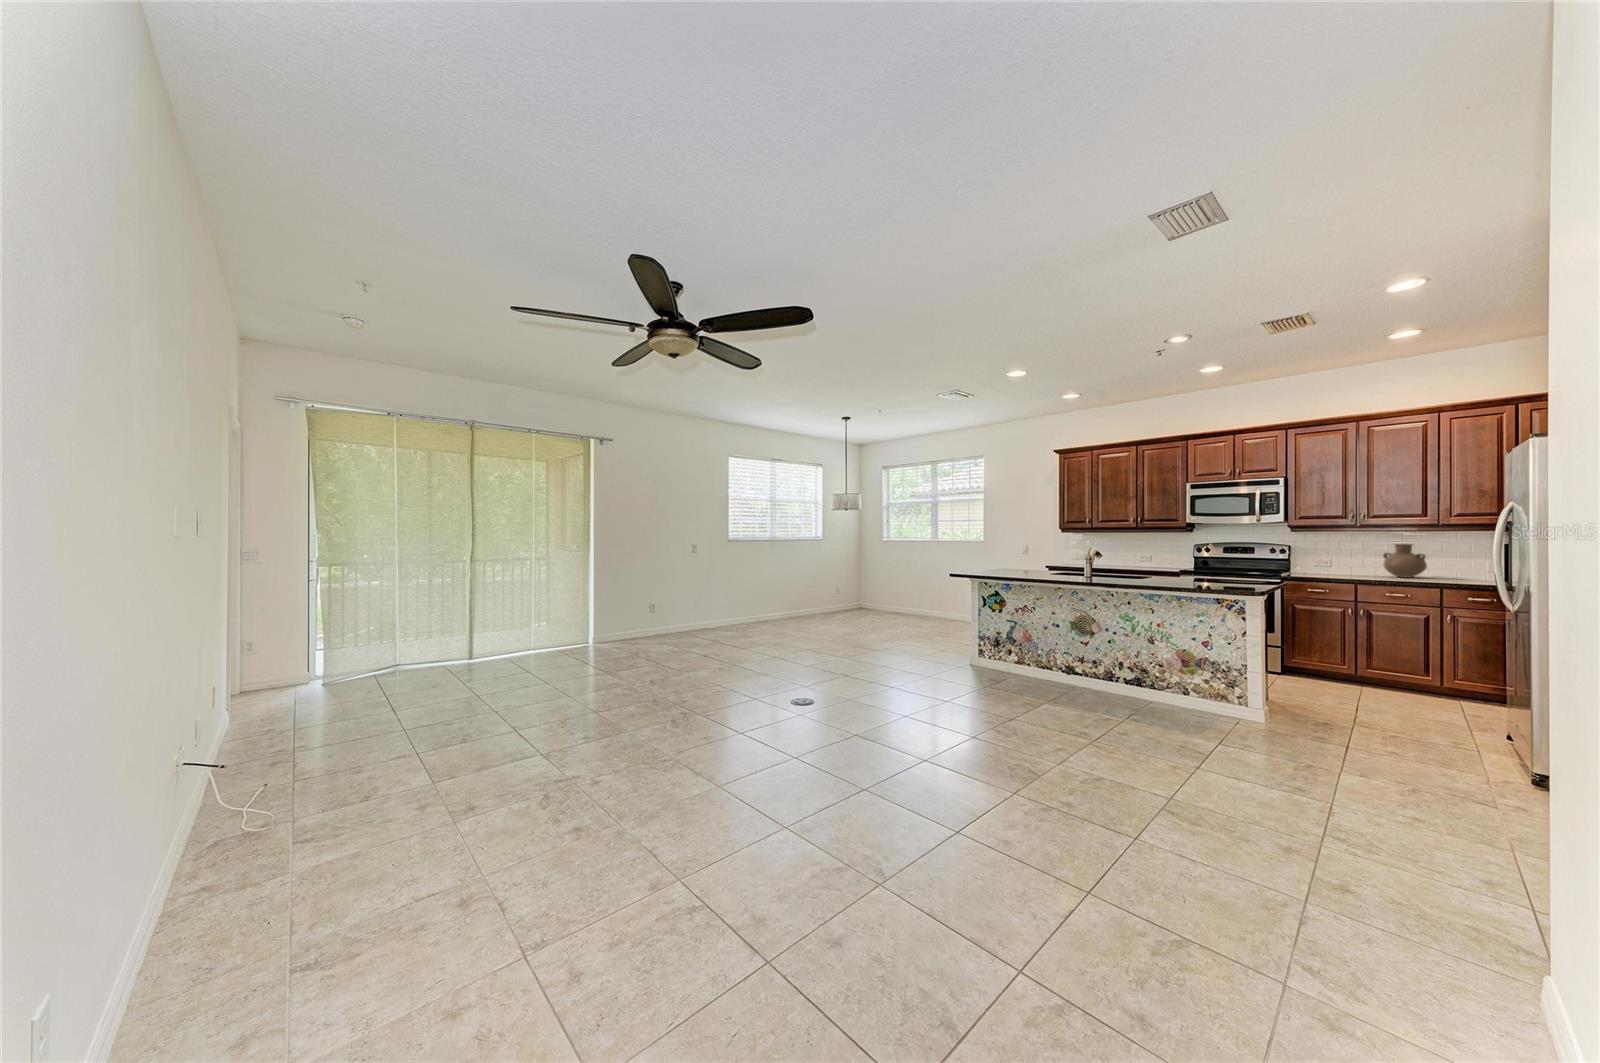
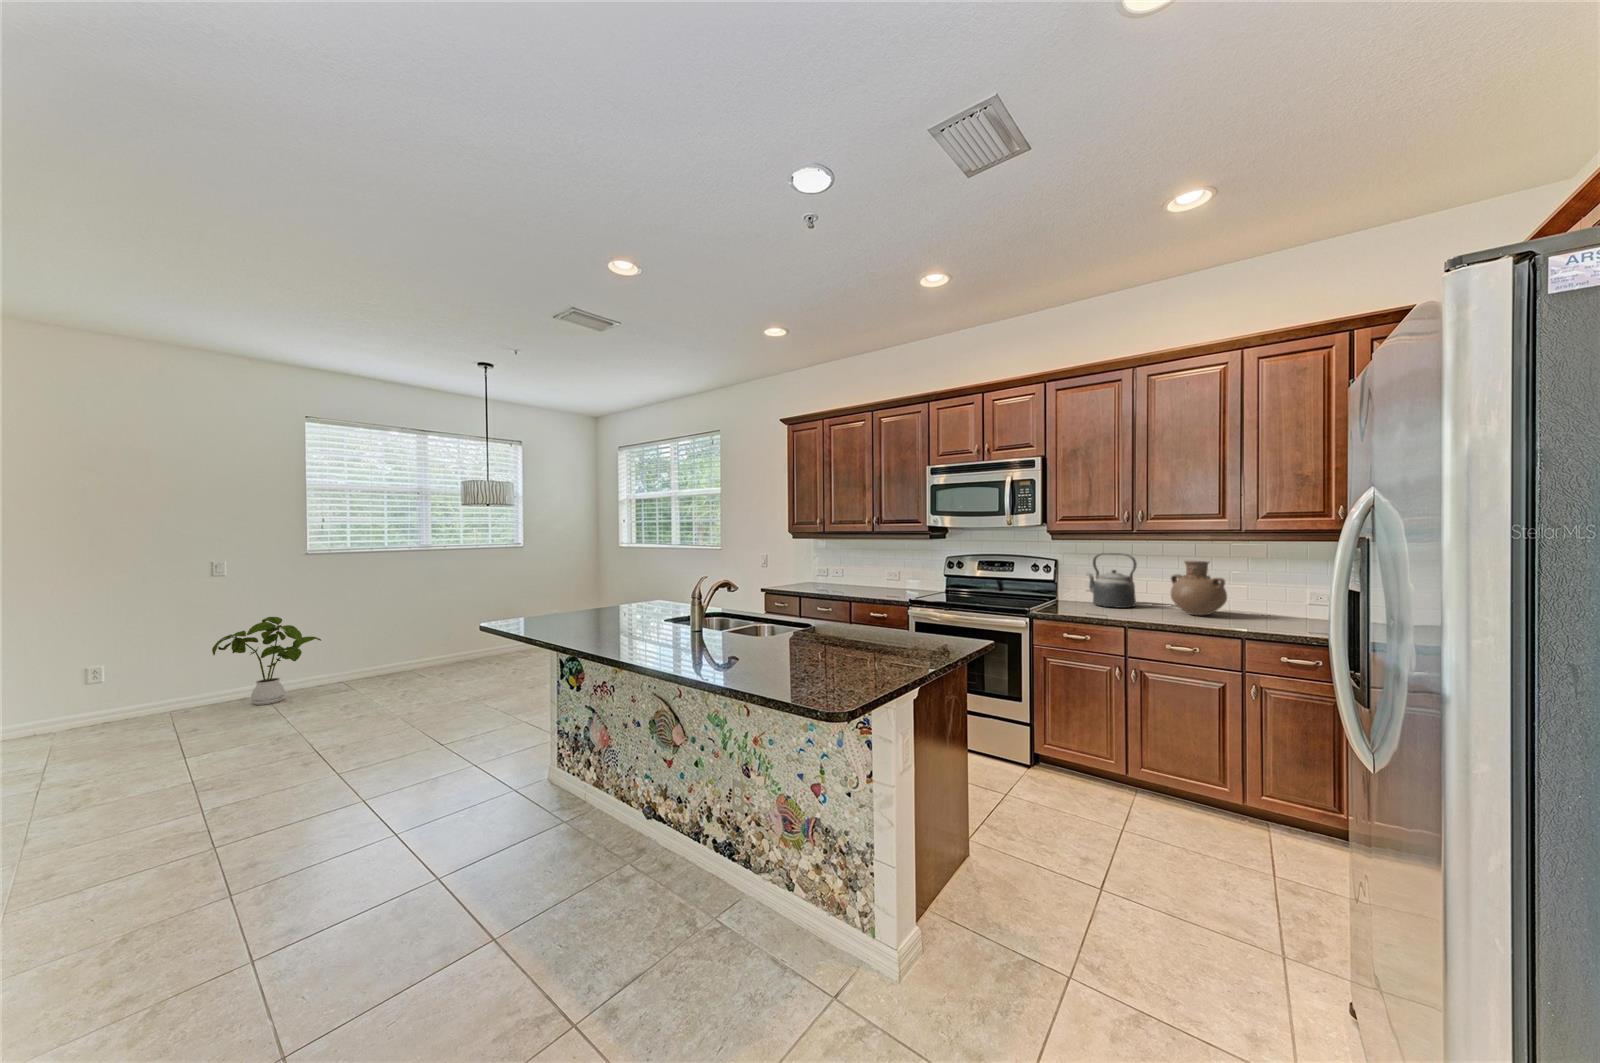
kettle: none [1314,540,1356,574] -> present [1086,553,1137,608]
house plant: none [700,578,751,631] -> present [212,617,321,705]

